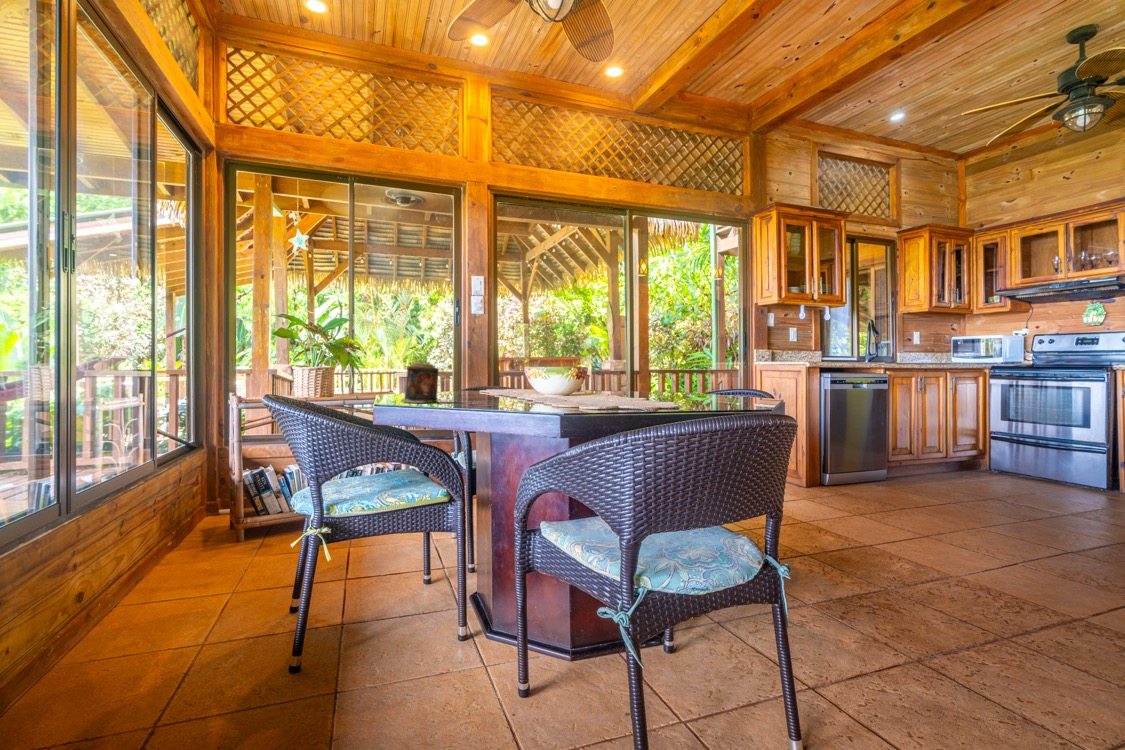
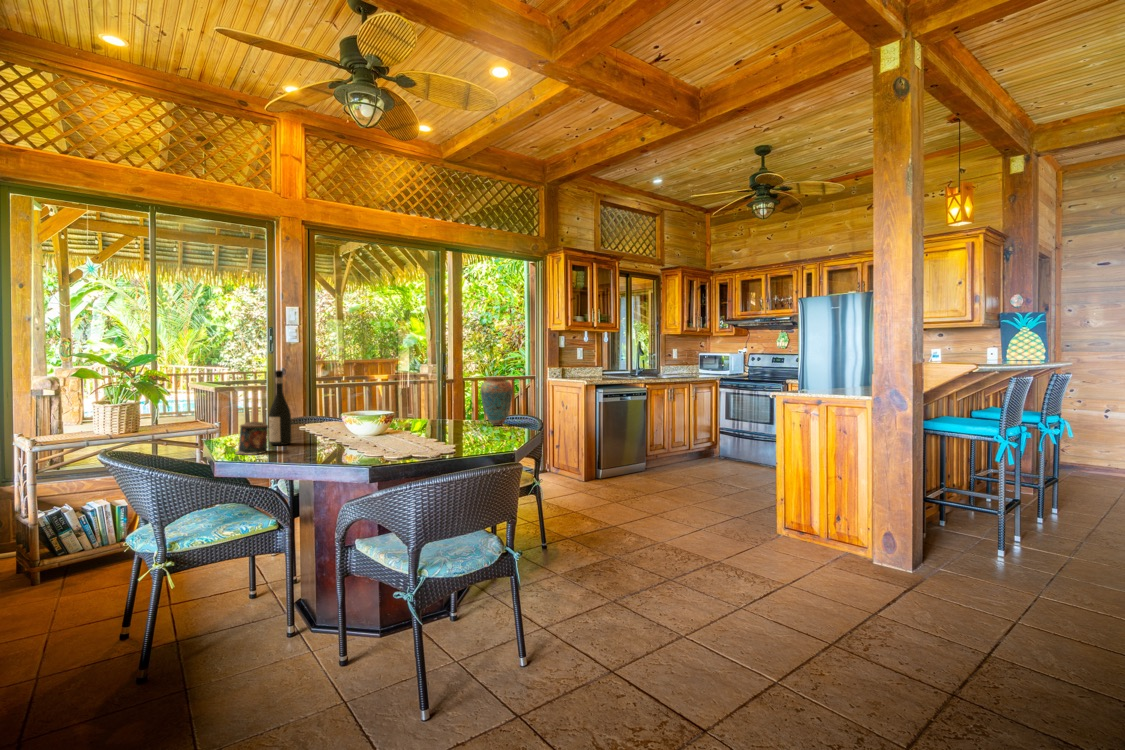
wine bottle: none [443,307,468,399] -> present [269,370,291,445]
vase: none [695,329,739,393] -> present [481,377,513,426]

